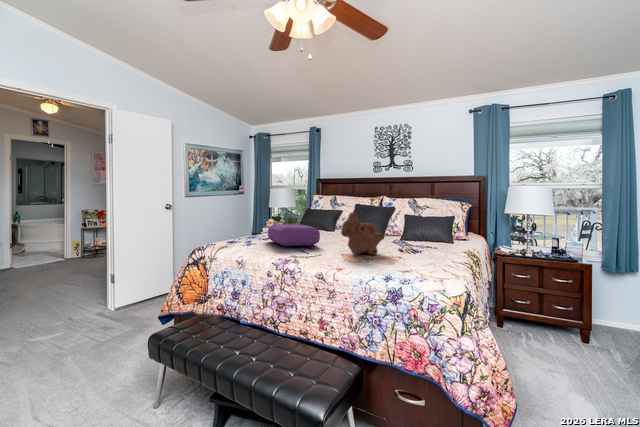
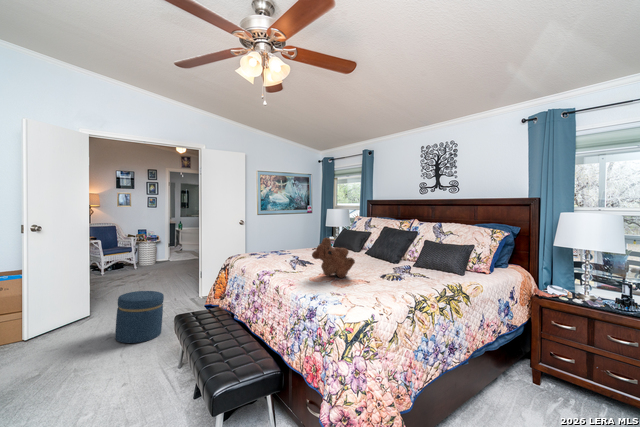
pillow: present [268,224,320,246] -> none [276,243,314,264]
ottoman: none [14,306,95,390] -> present [115,291,164,343]

